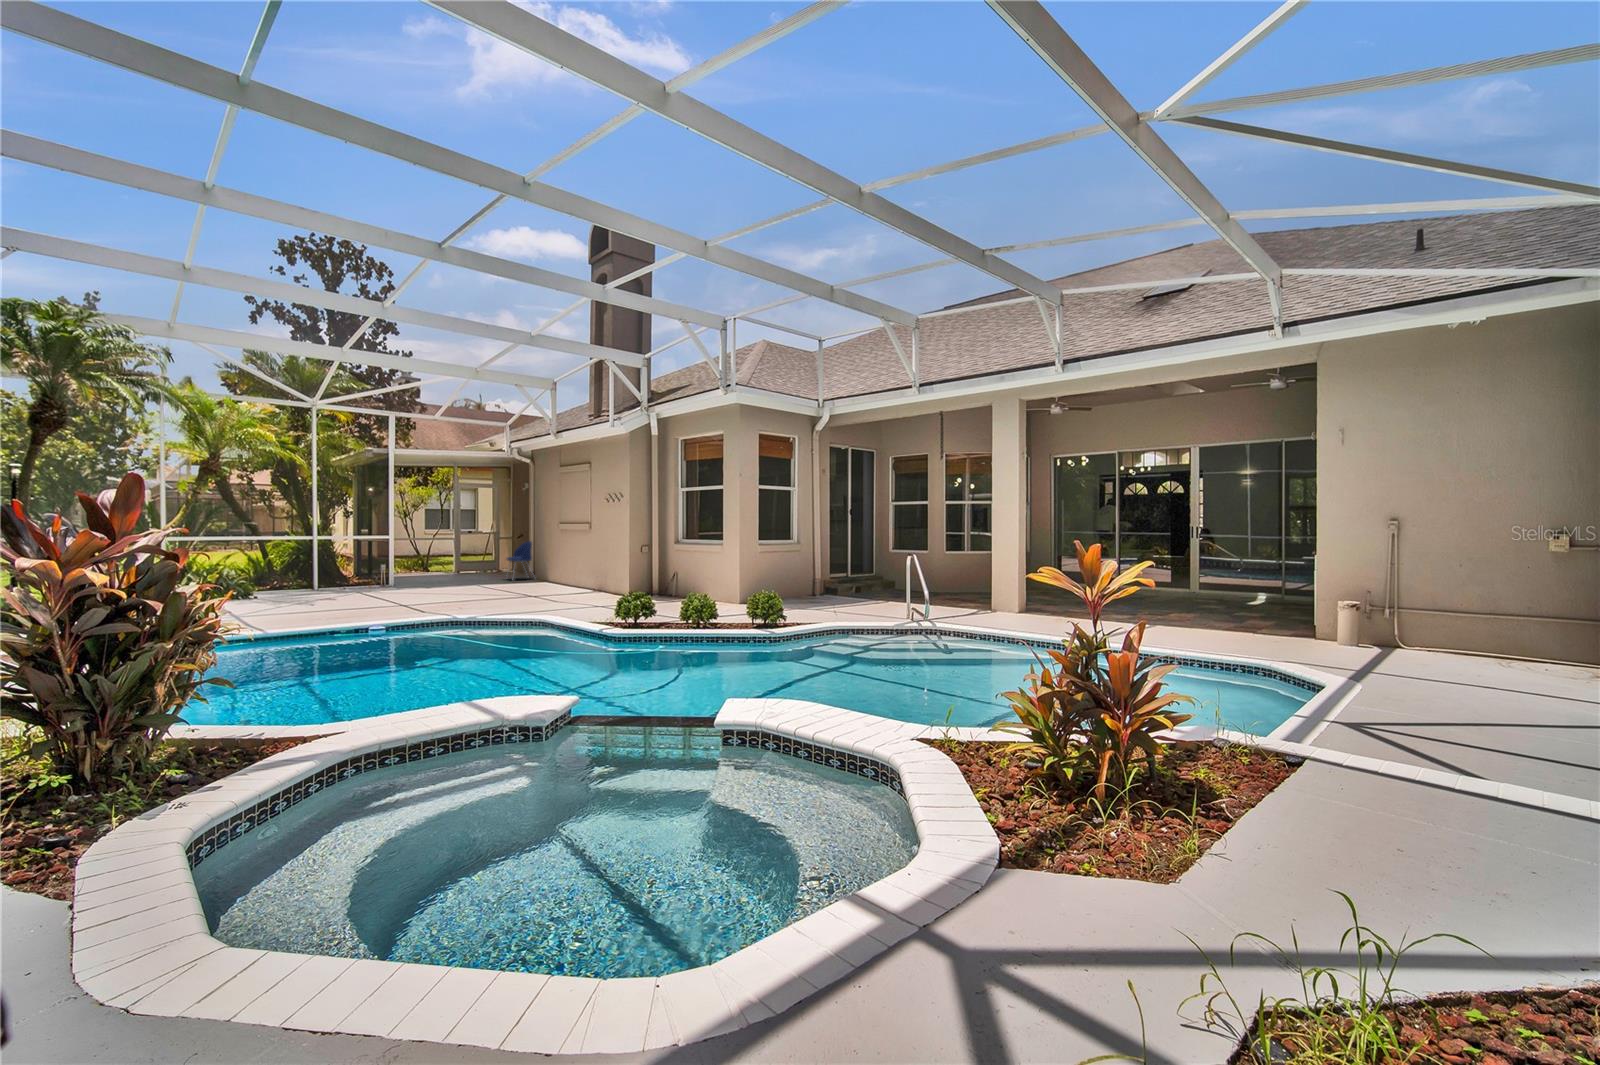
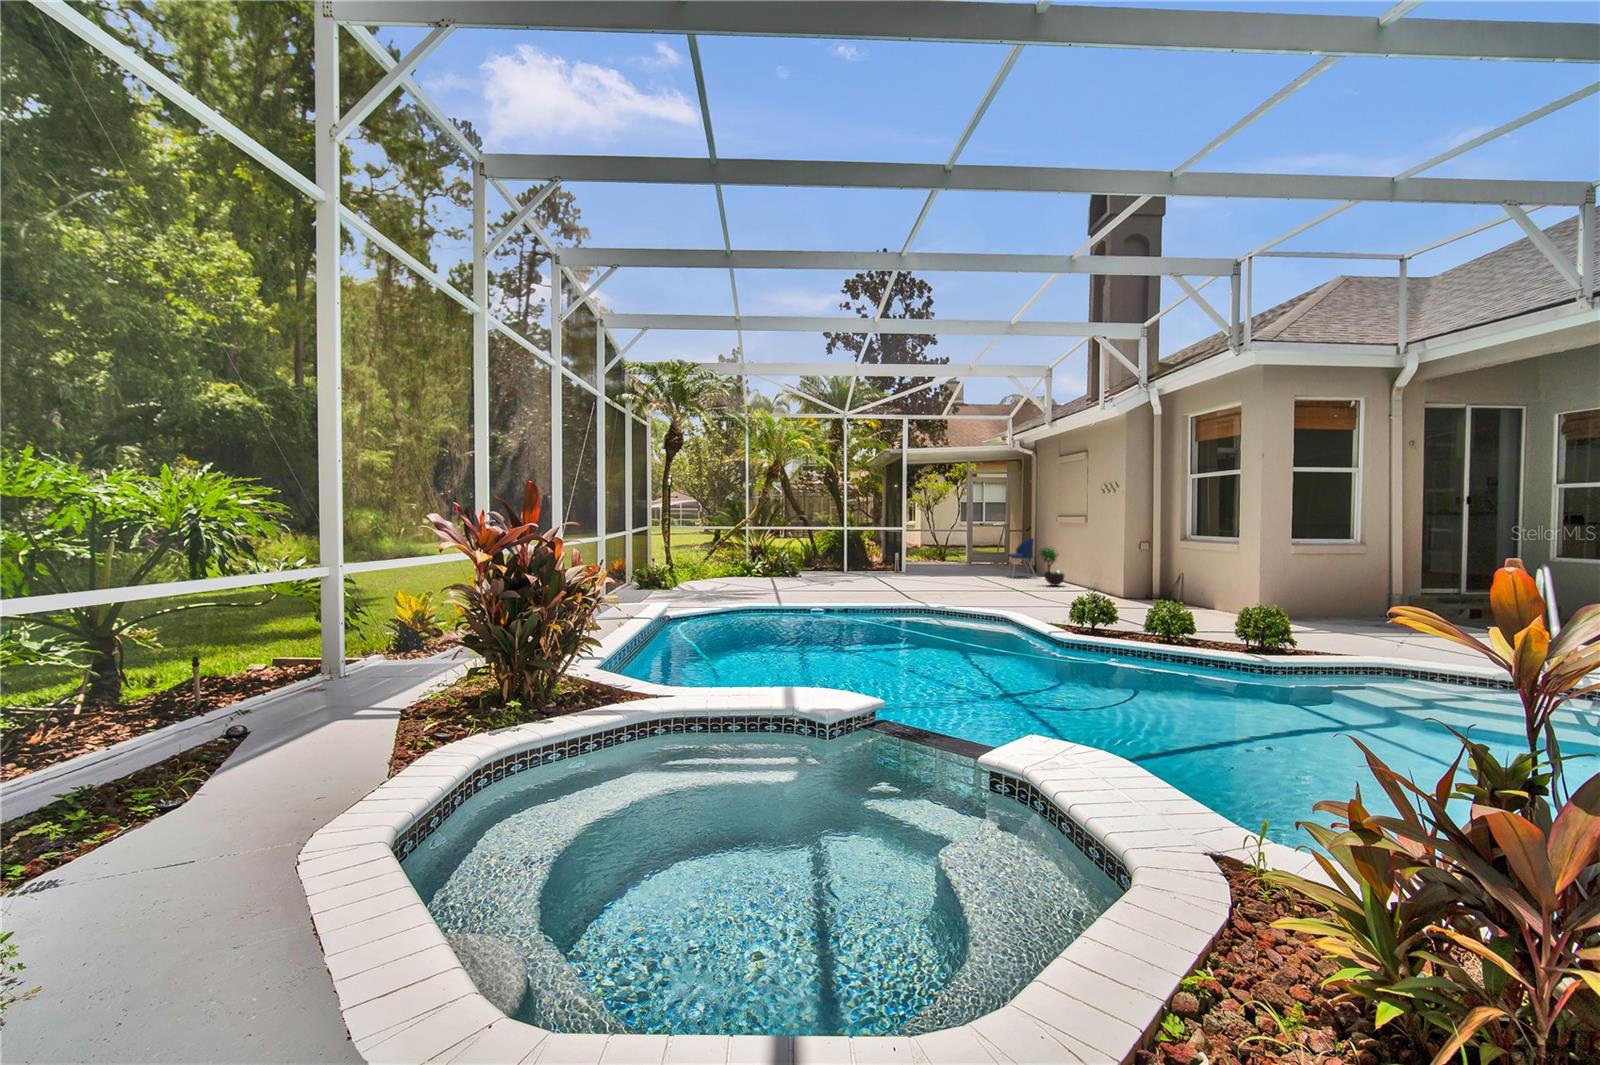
potted tree: none [542,547,568,586] -> present [1040,548,1064,586]

